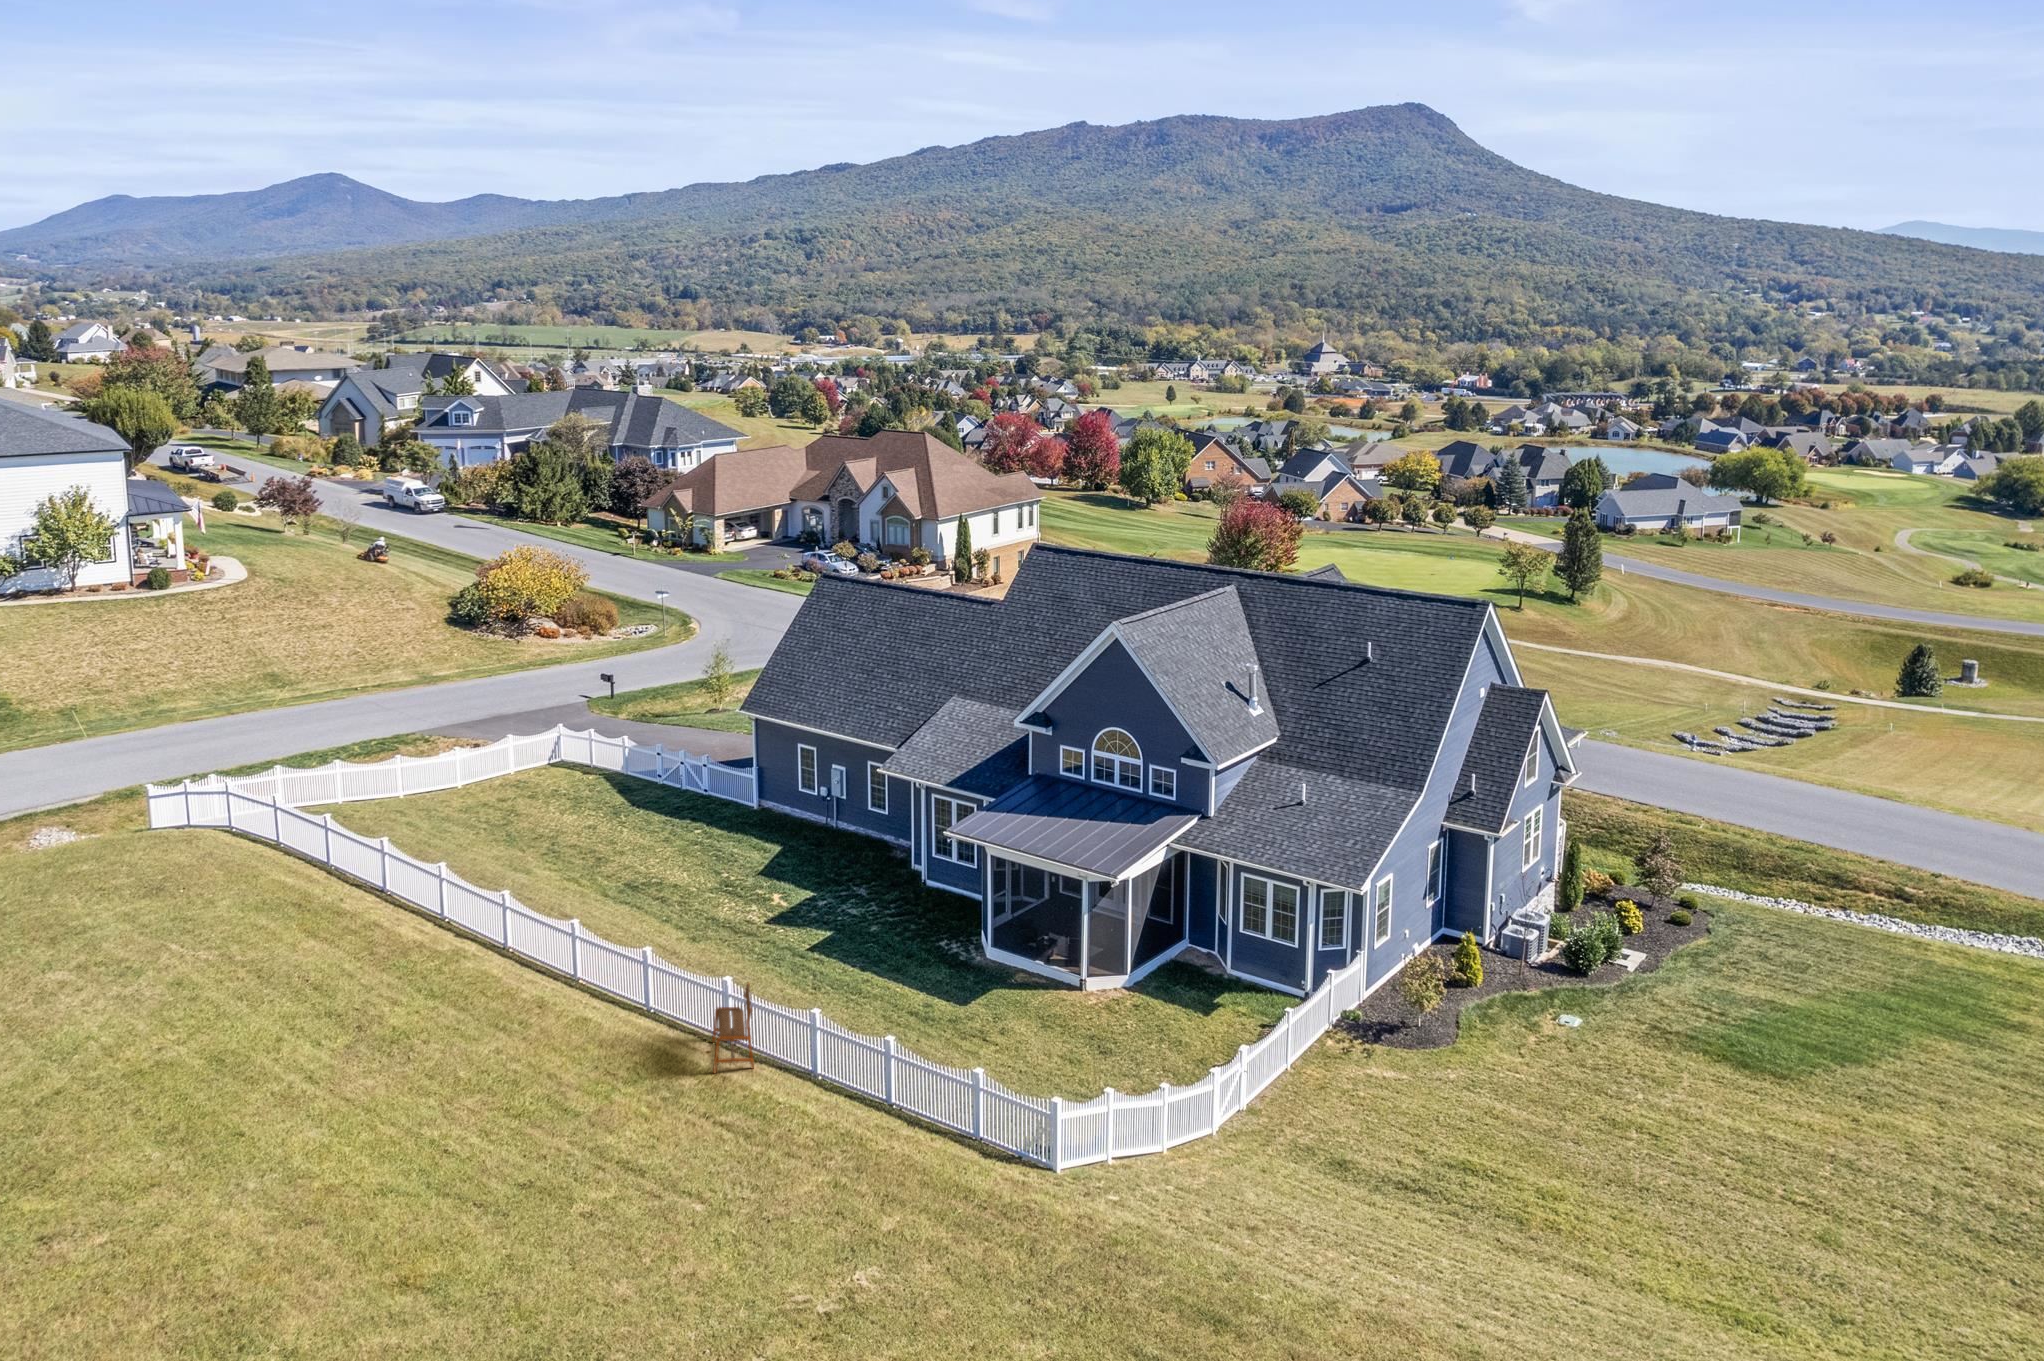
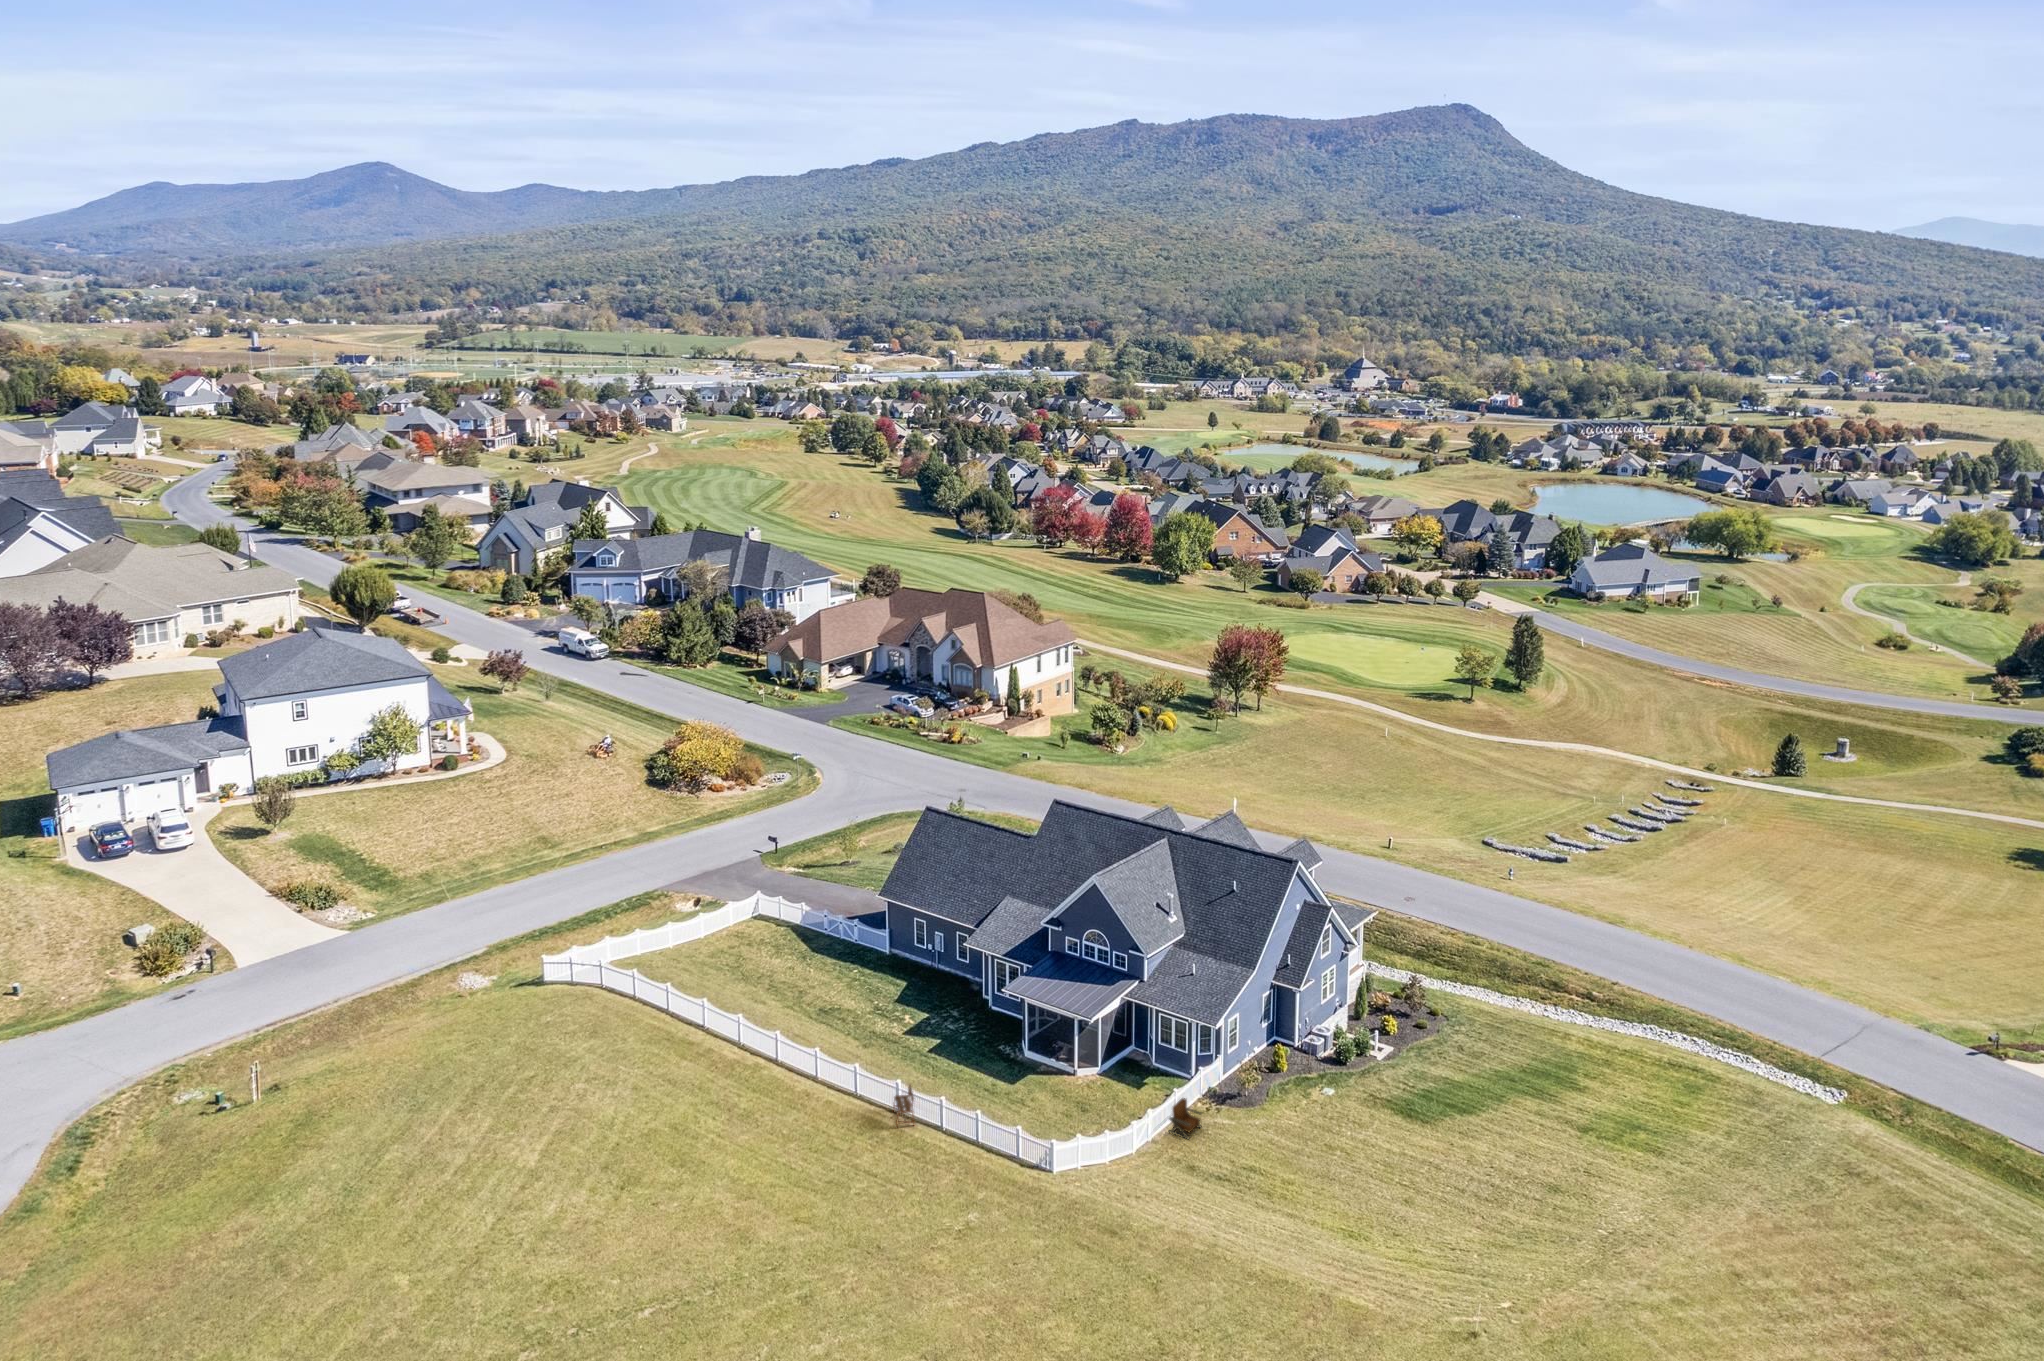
lounge chair: none [1285,1021,1353,1106] -> present [1169,1098,1202,1139]

